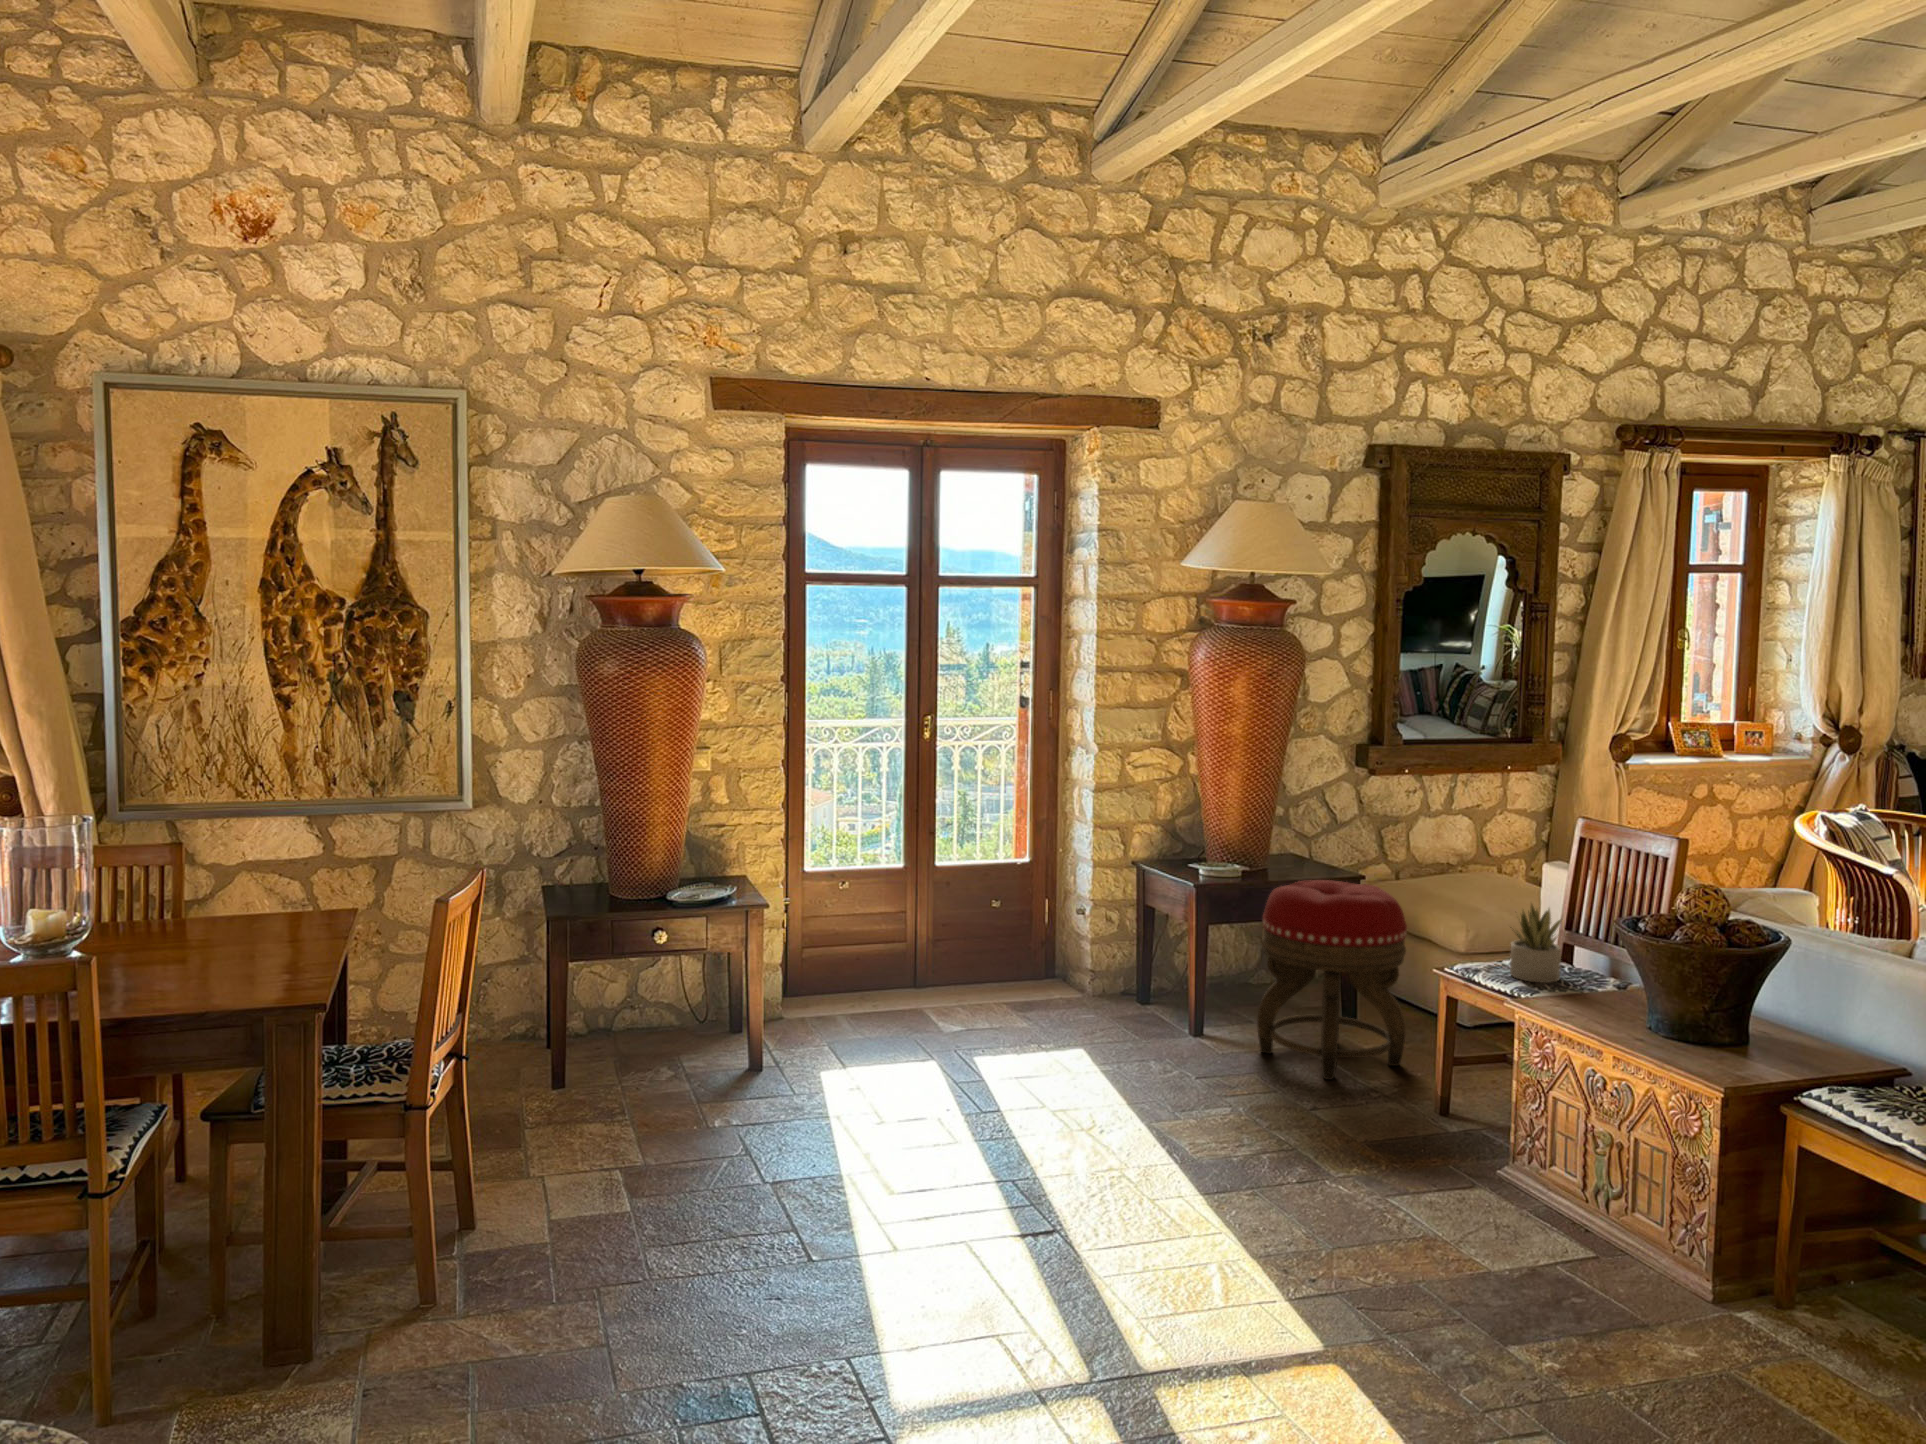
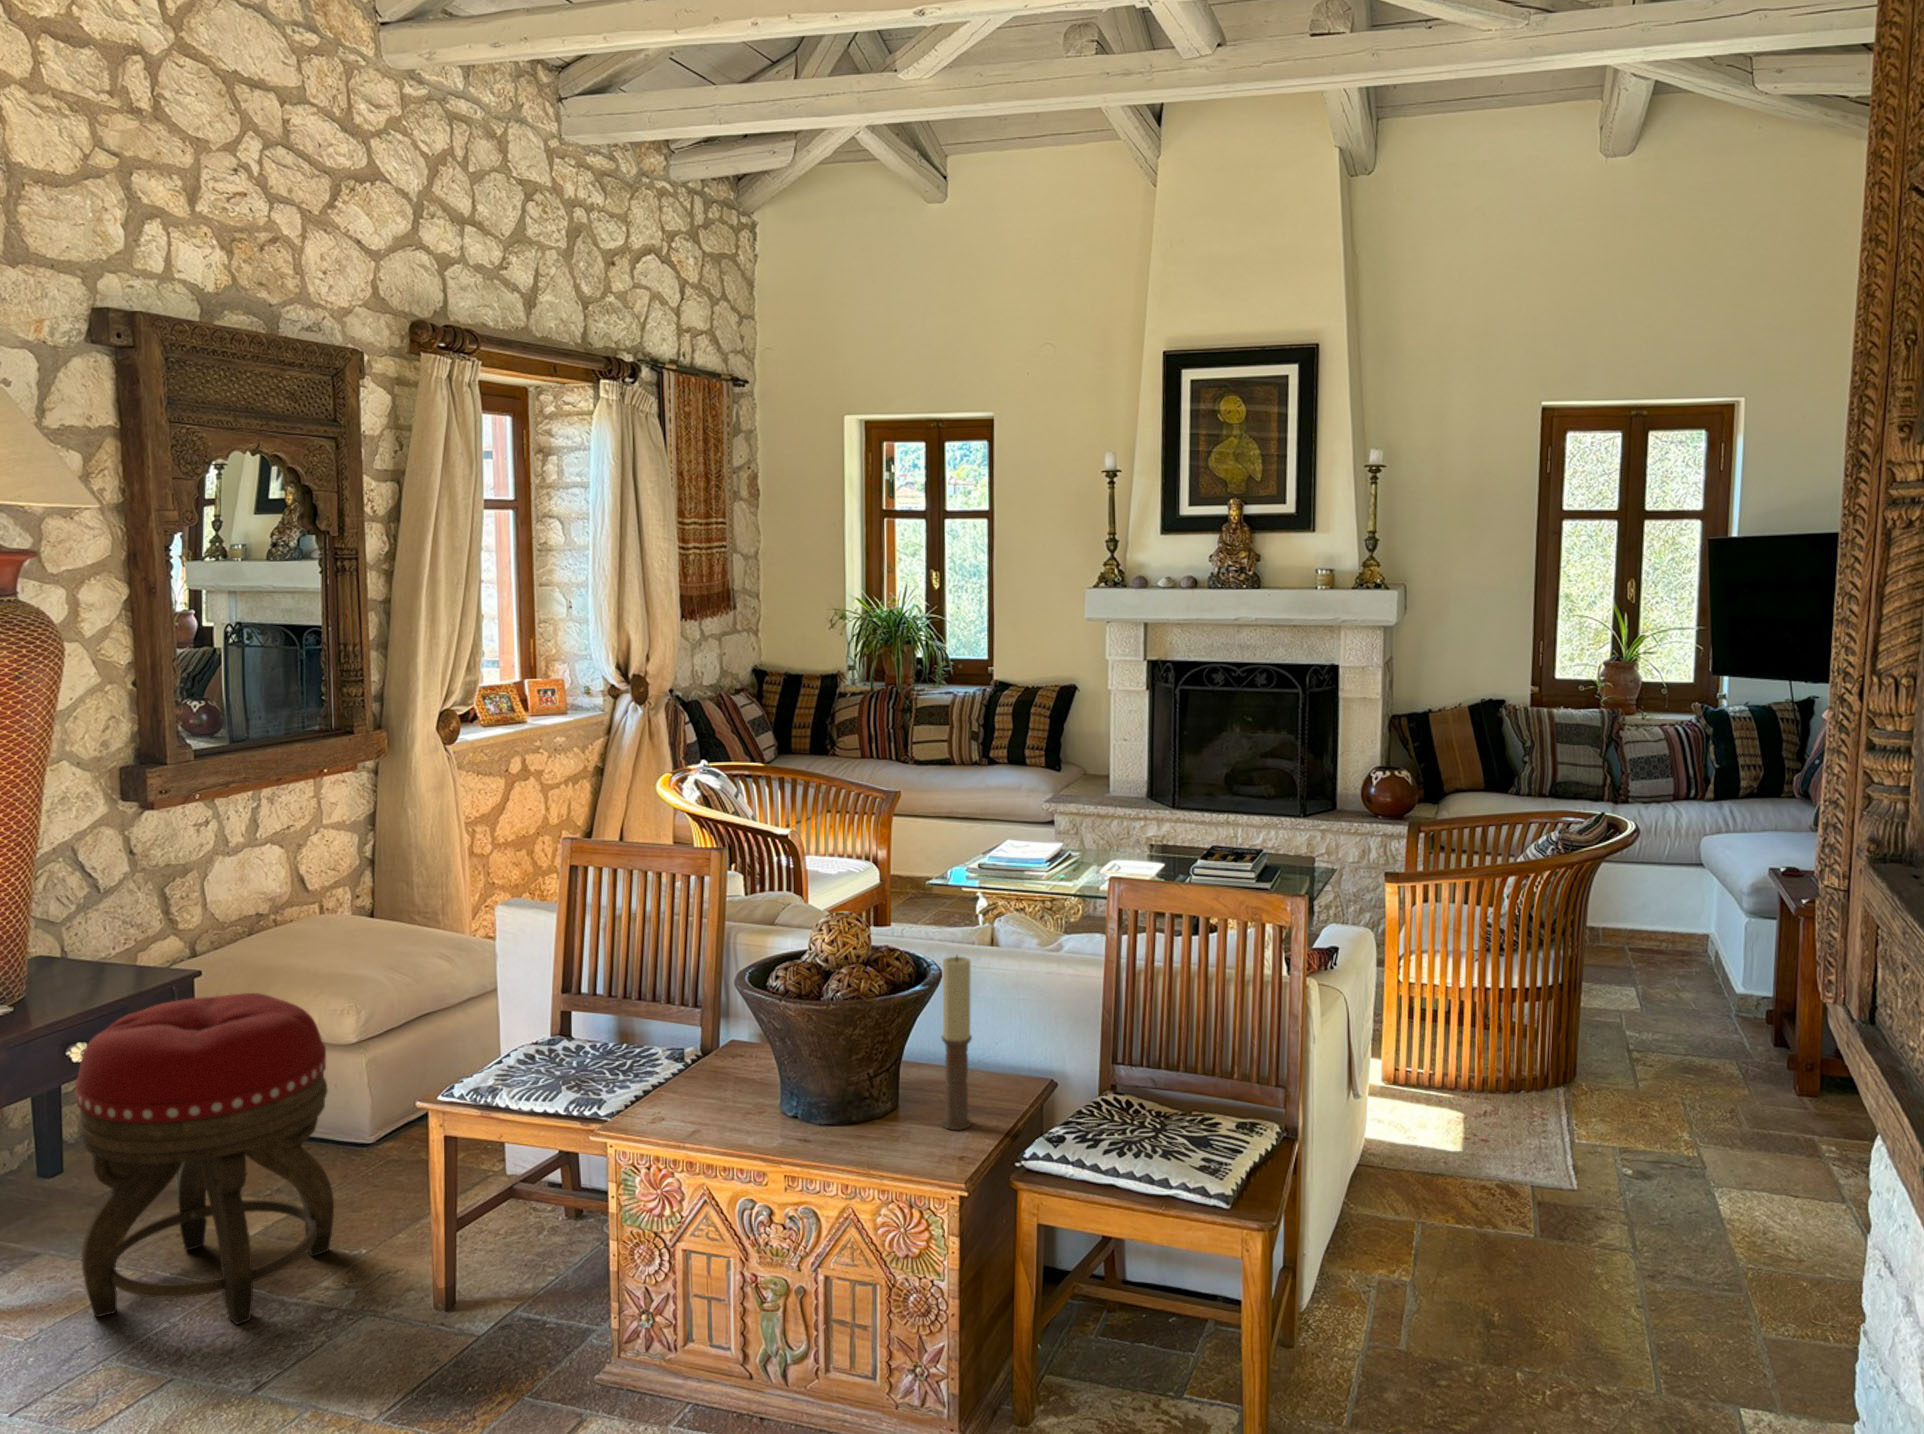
succulent plant: present [1510,904,1561,983] -> none [529,974,604,1088]
candle: none [1753,926,1787,1067] -> present [942,956,972,1130]

